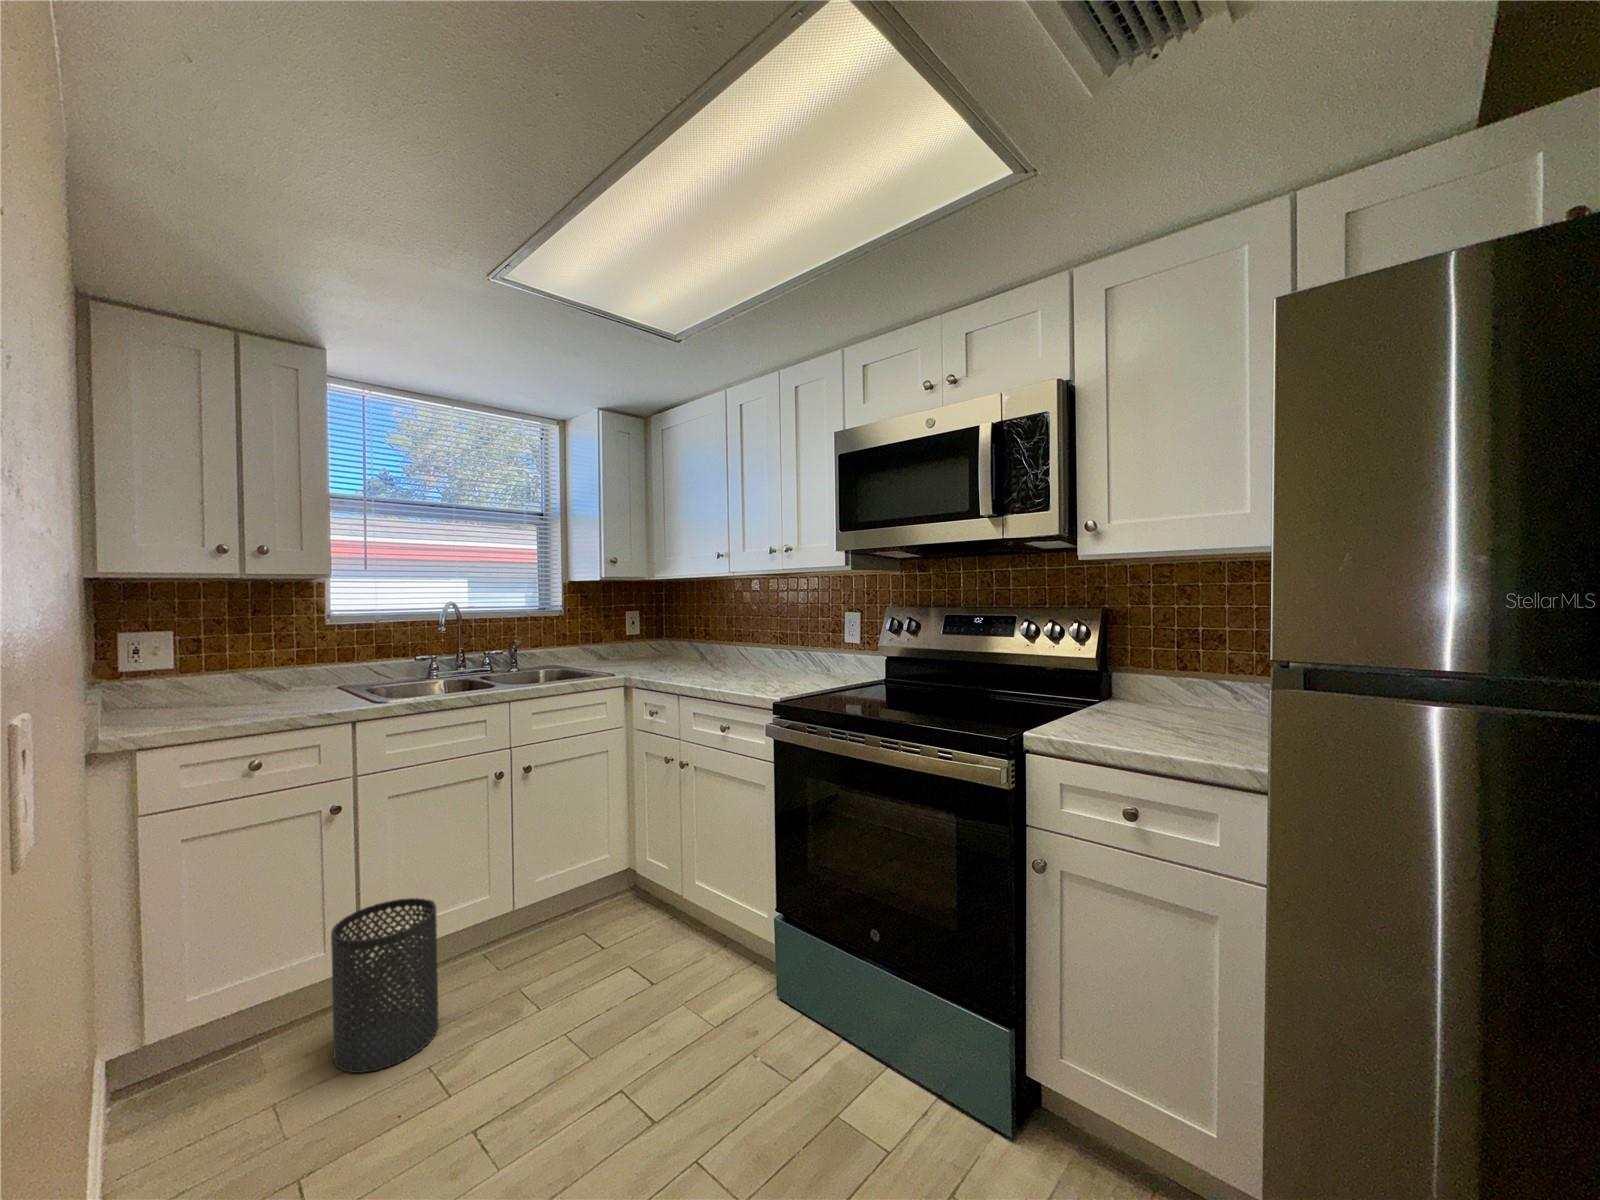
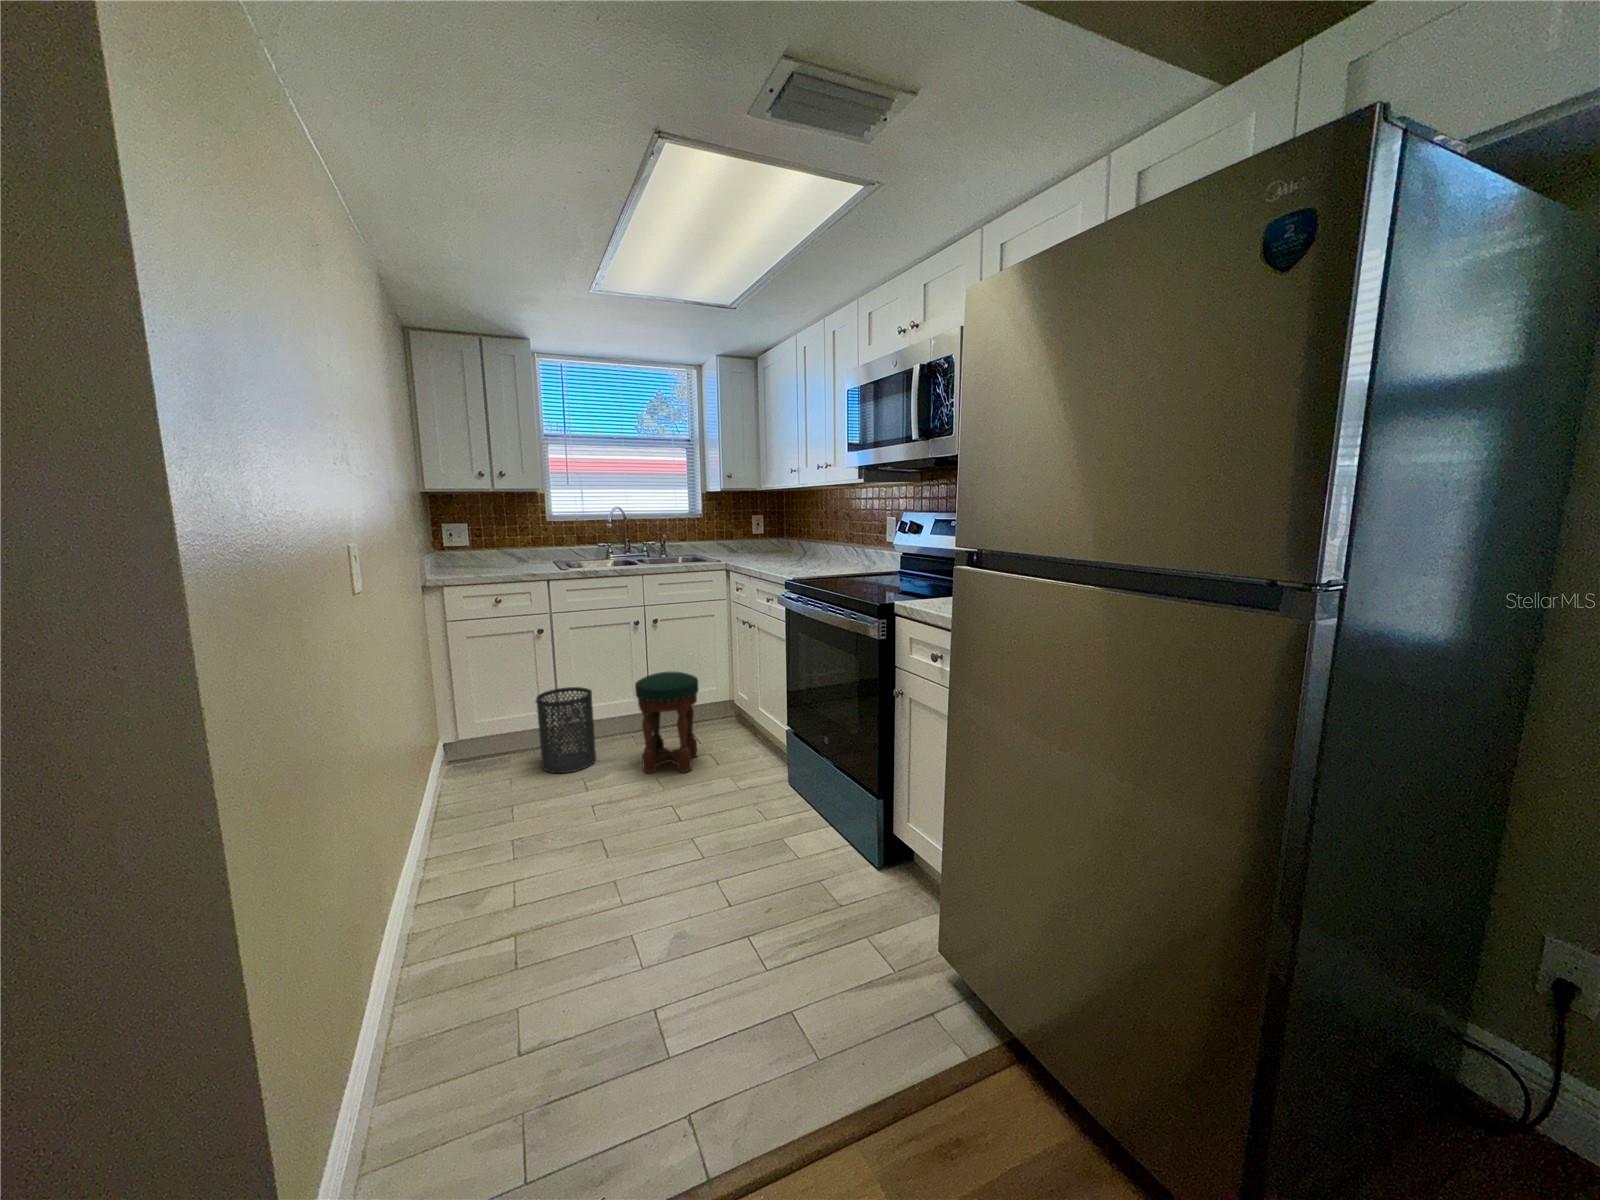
stool: none [522,850,624,1034] -> present [635,672,699,773]

